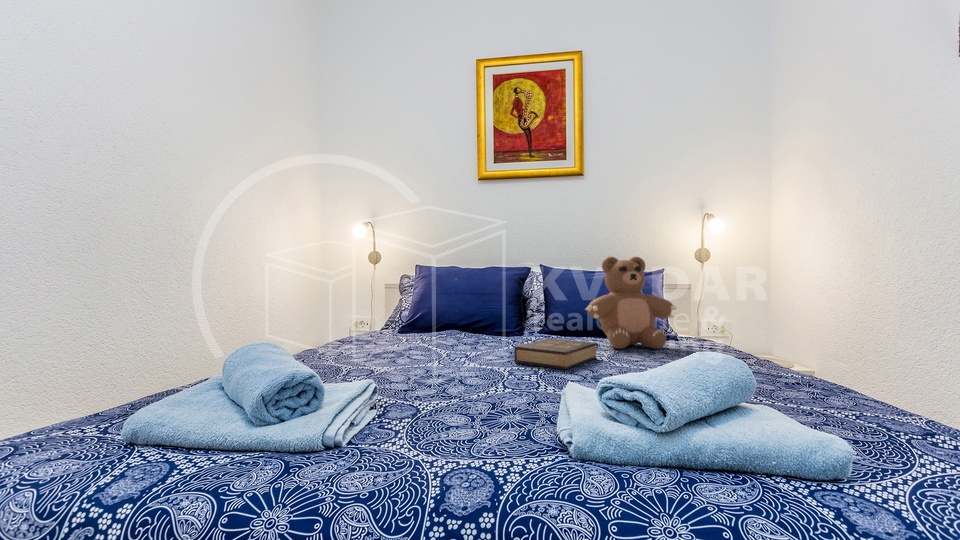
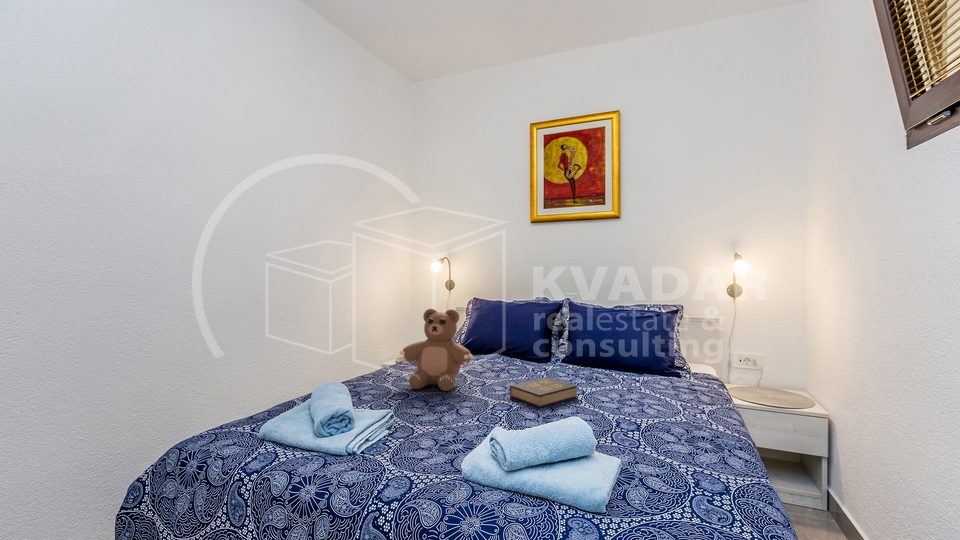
teddy bear: present [585,257,677,349] -> present [400,309,474,391]

